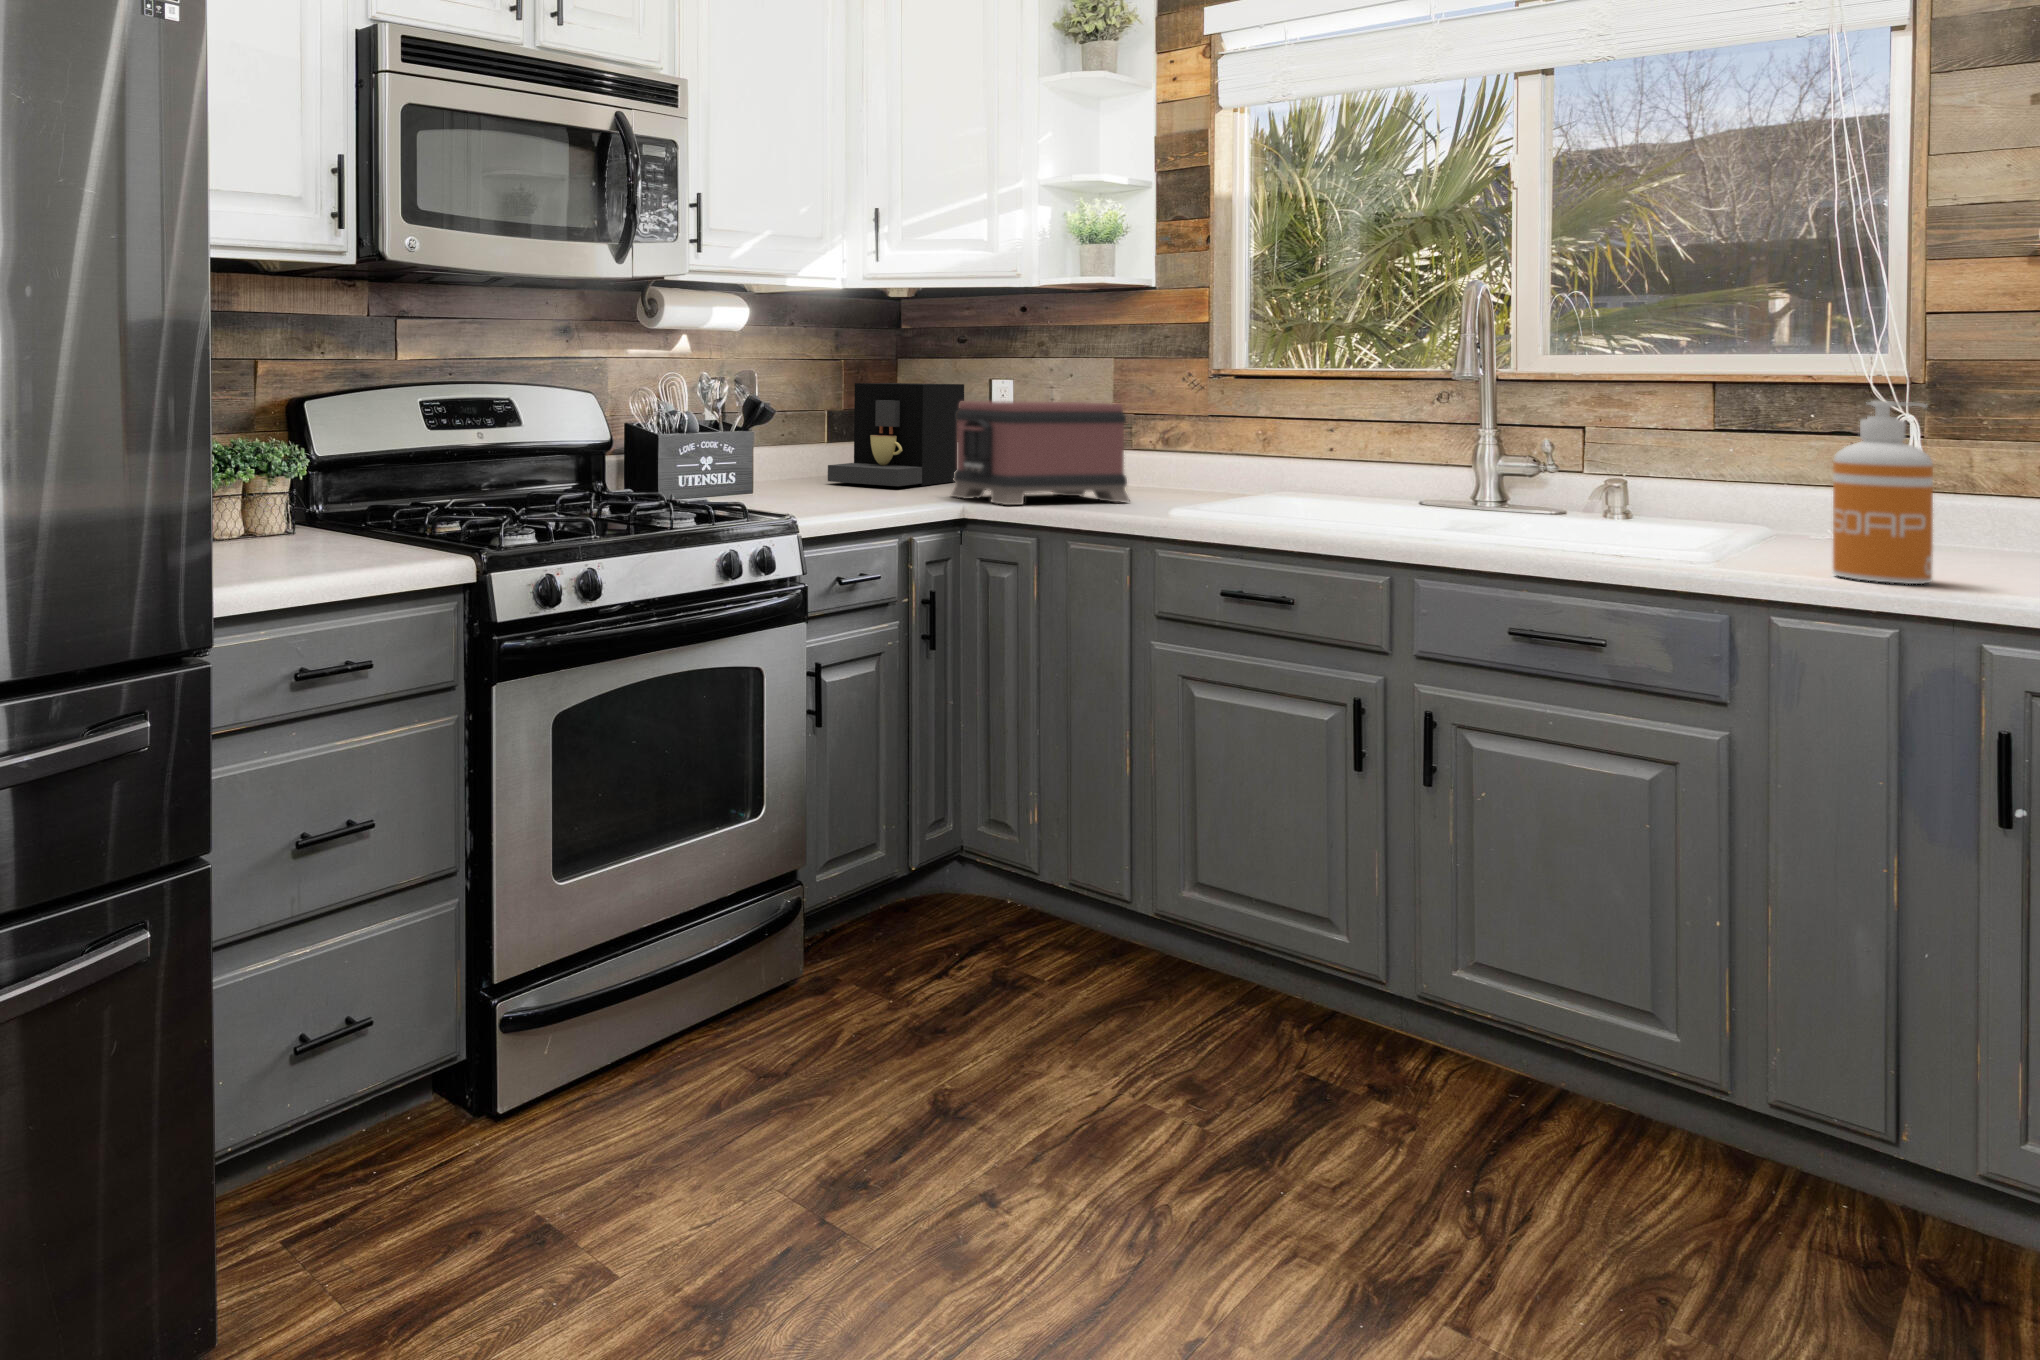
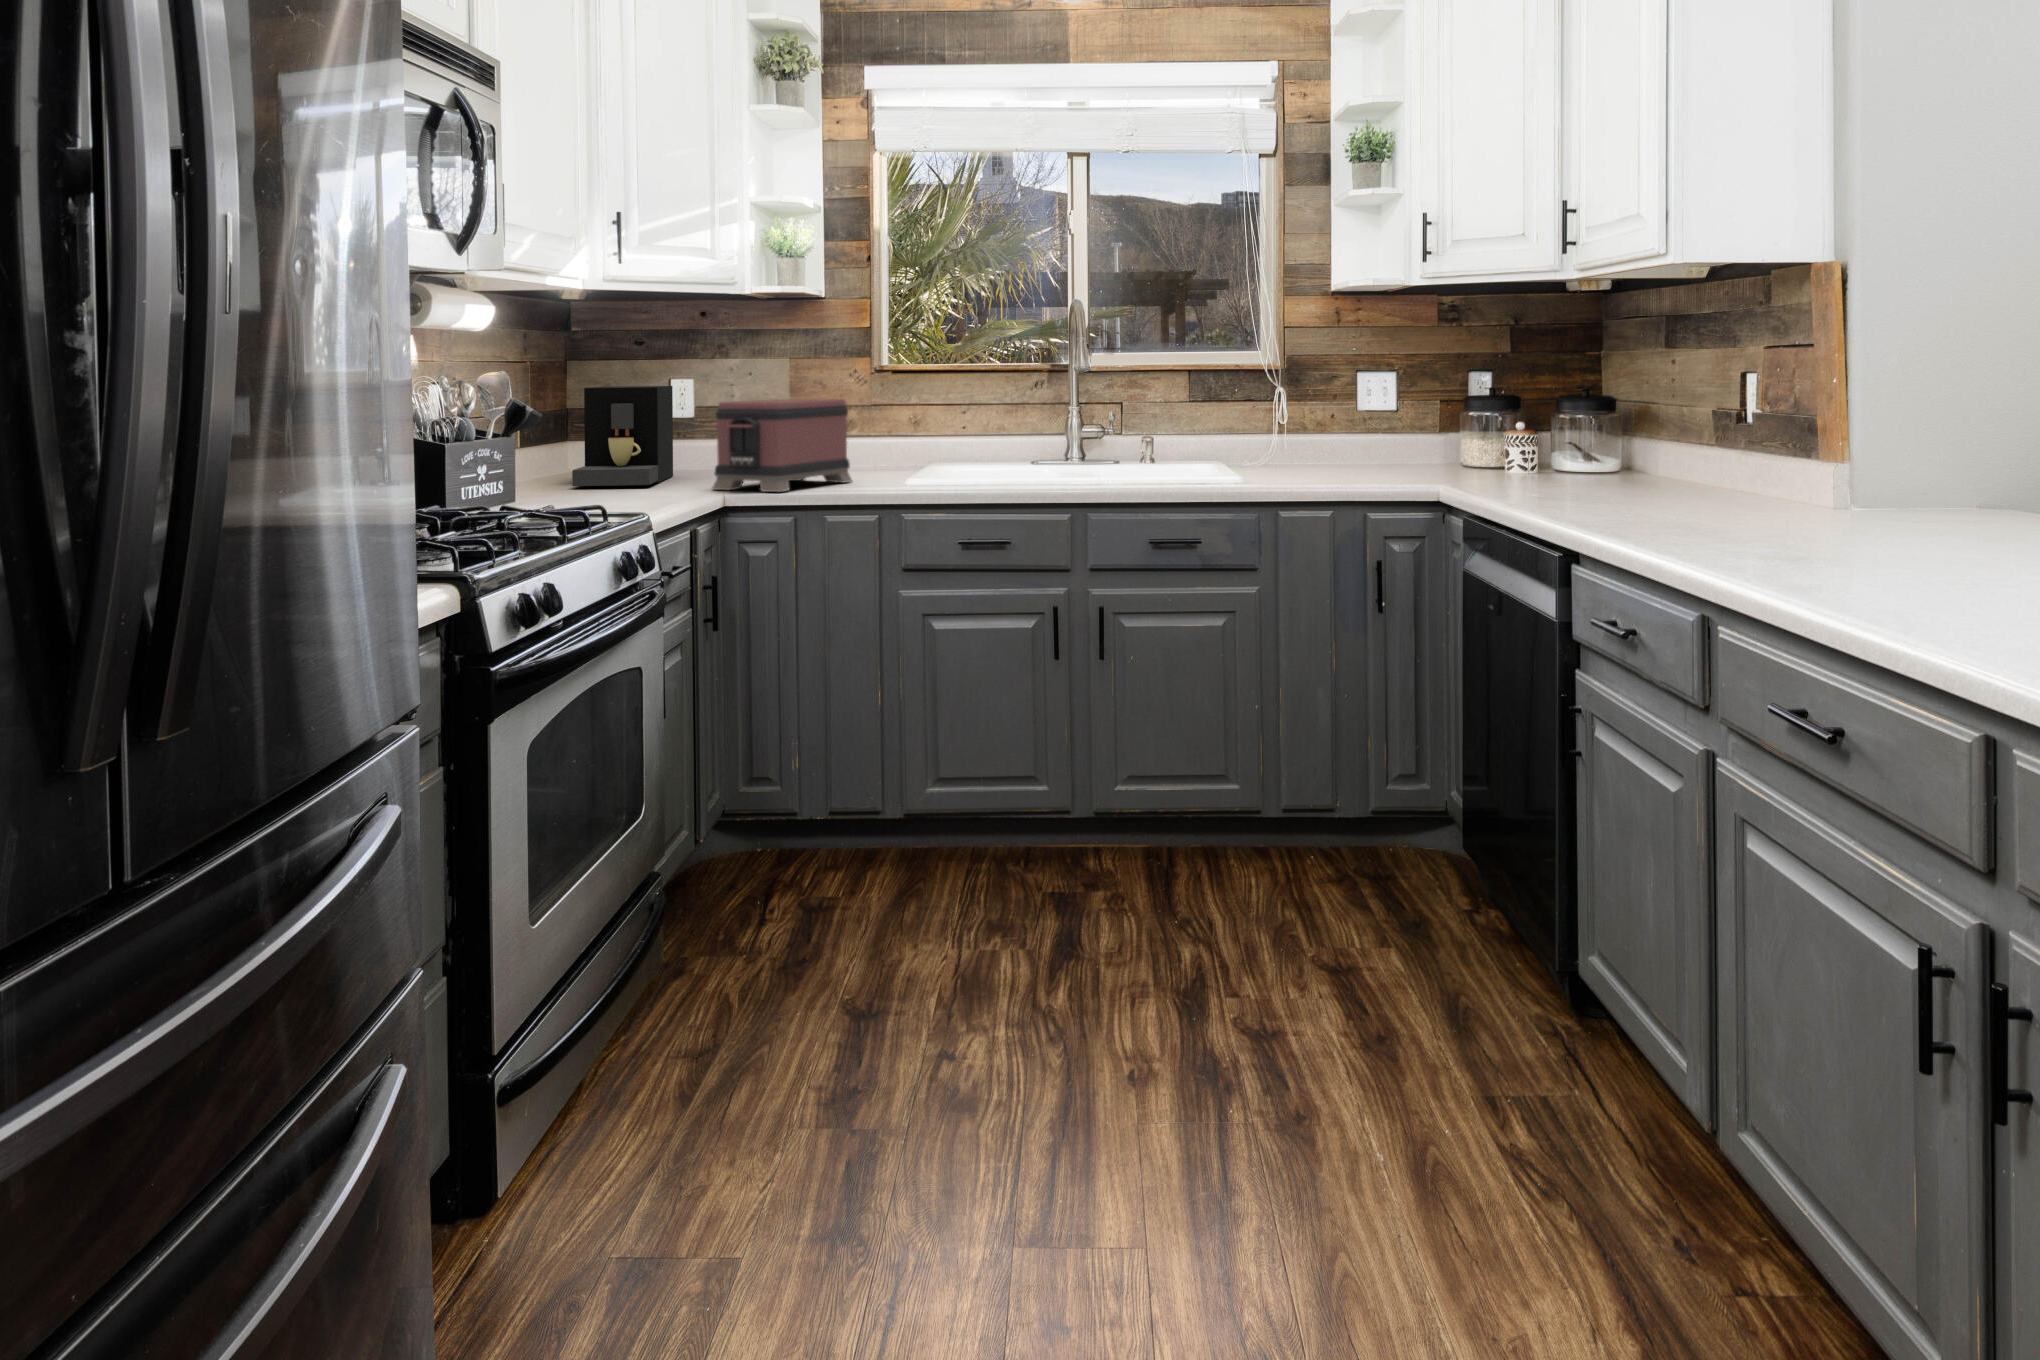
soap dispenser: present [1833,401,1933,584] -> none [1306,381,1350,489]

